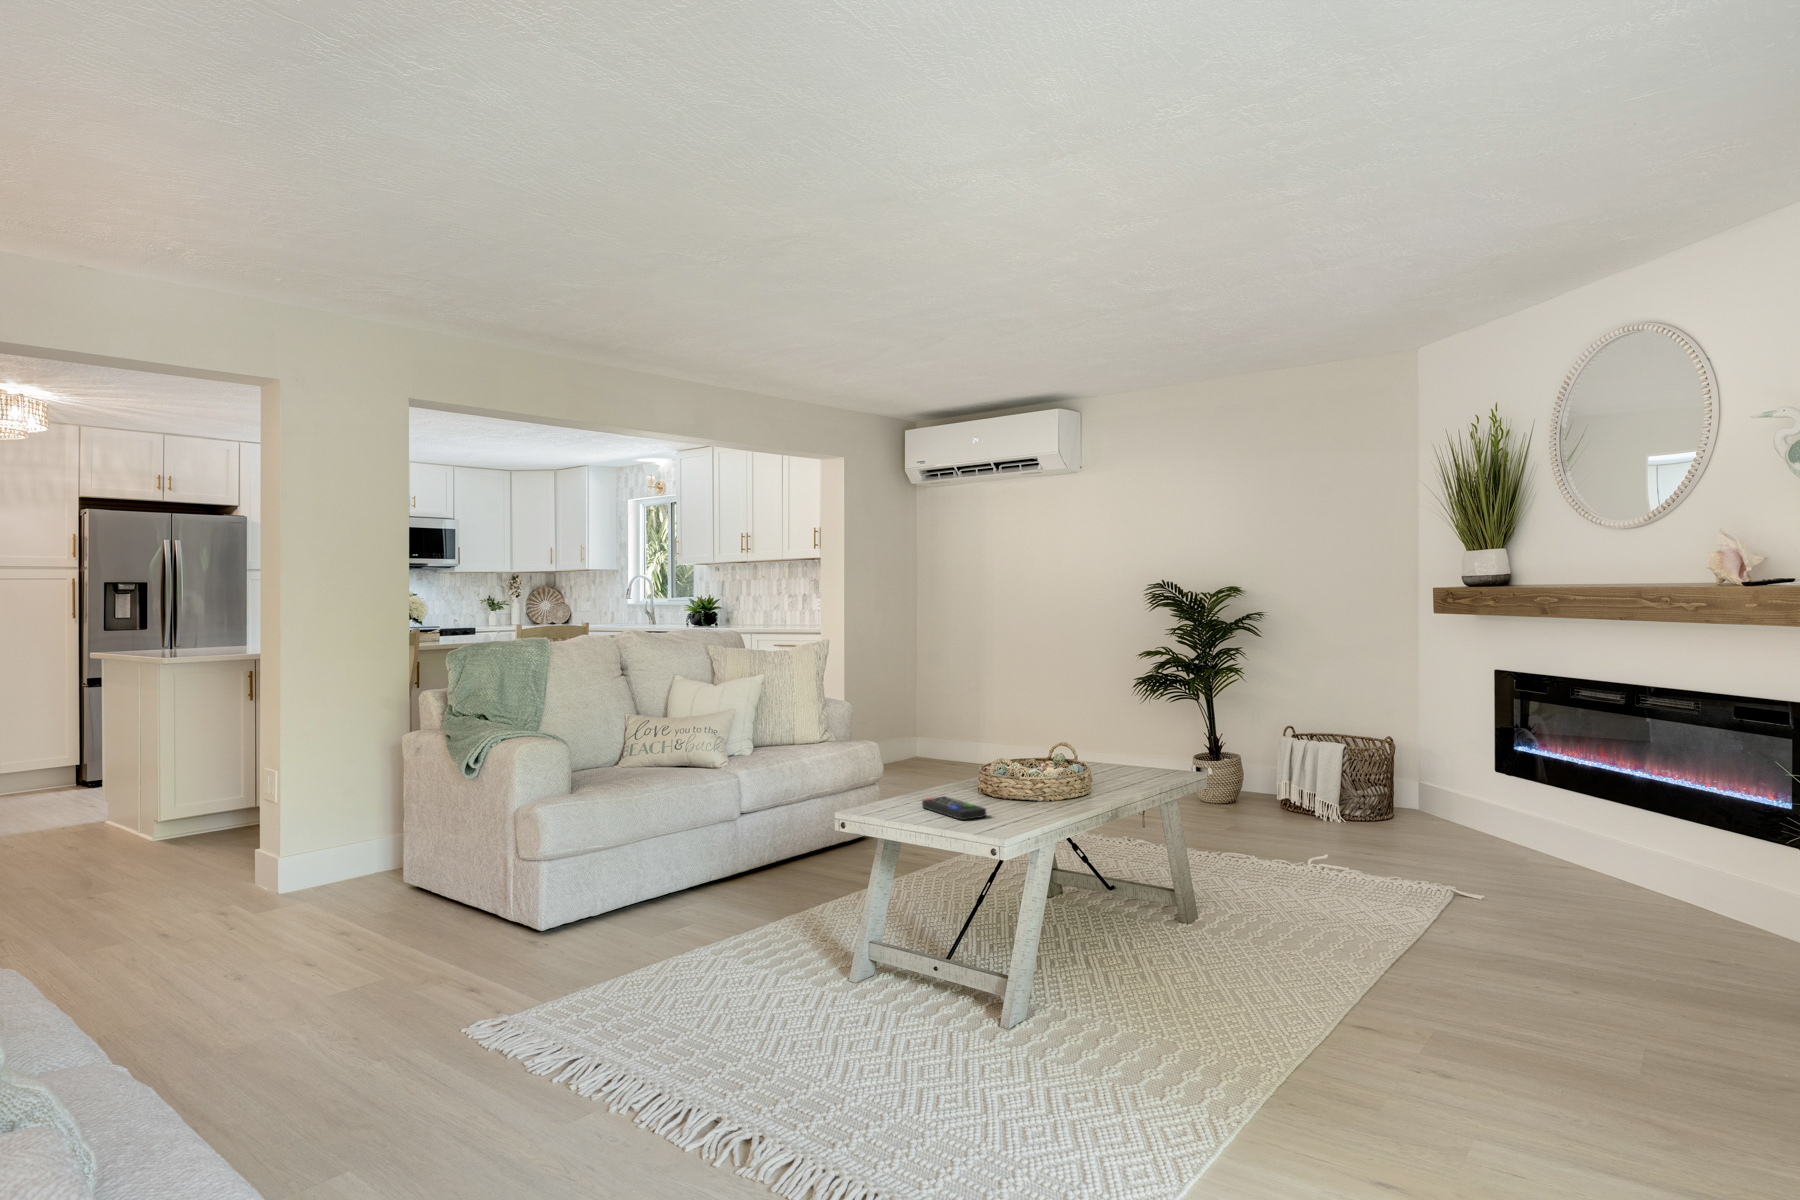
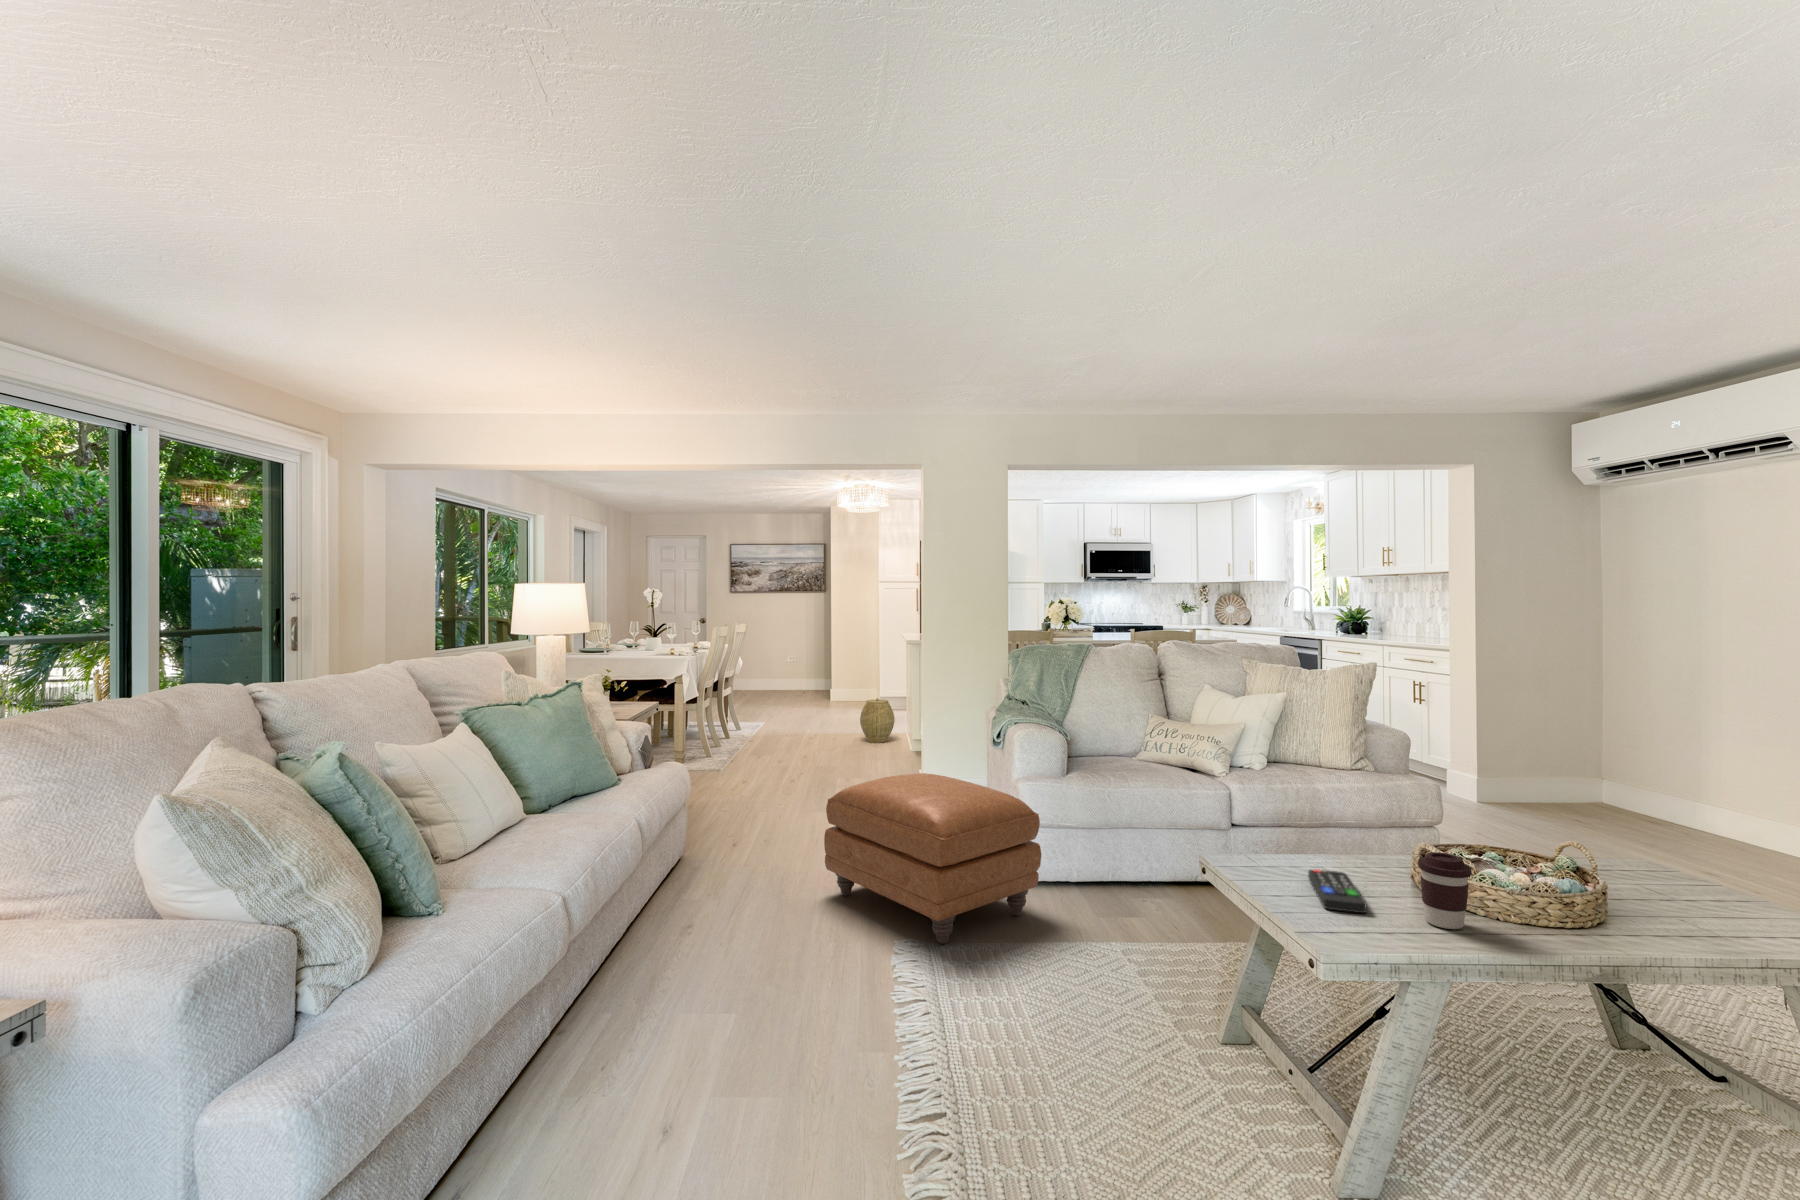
coffee cup: none [1013,758,1047,813] -> present [1418,852,1472,929]
woven basket: none [31,759,105,834] -> present [860,698,895,743]
ottoman: none [281,809,593,1003] -> present [824,773,1041,944]

